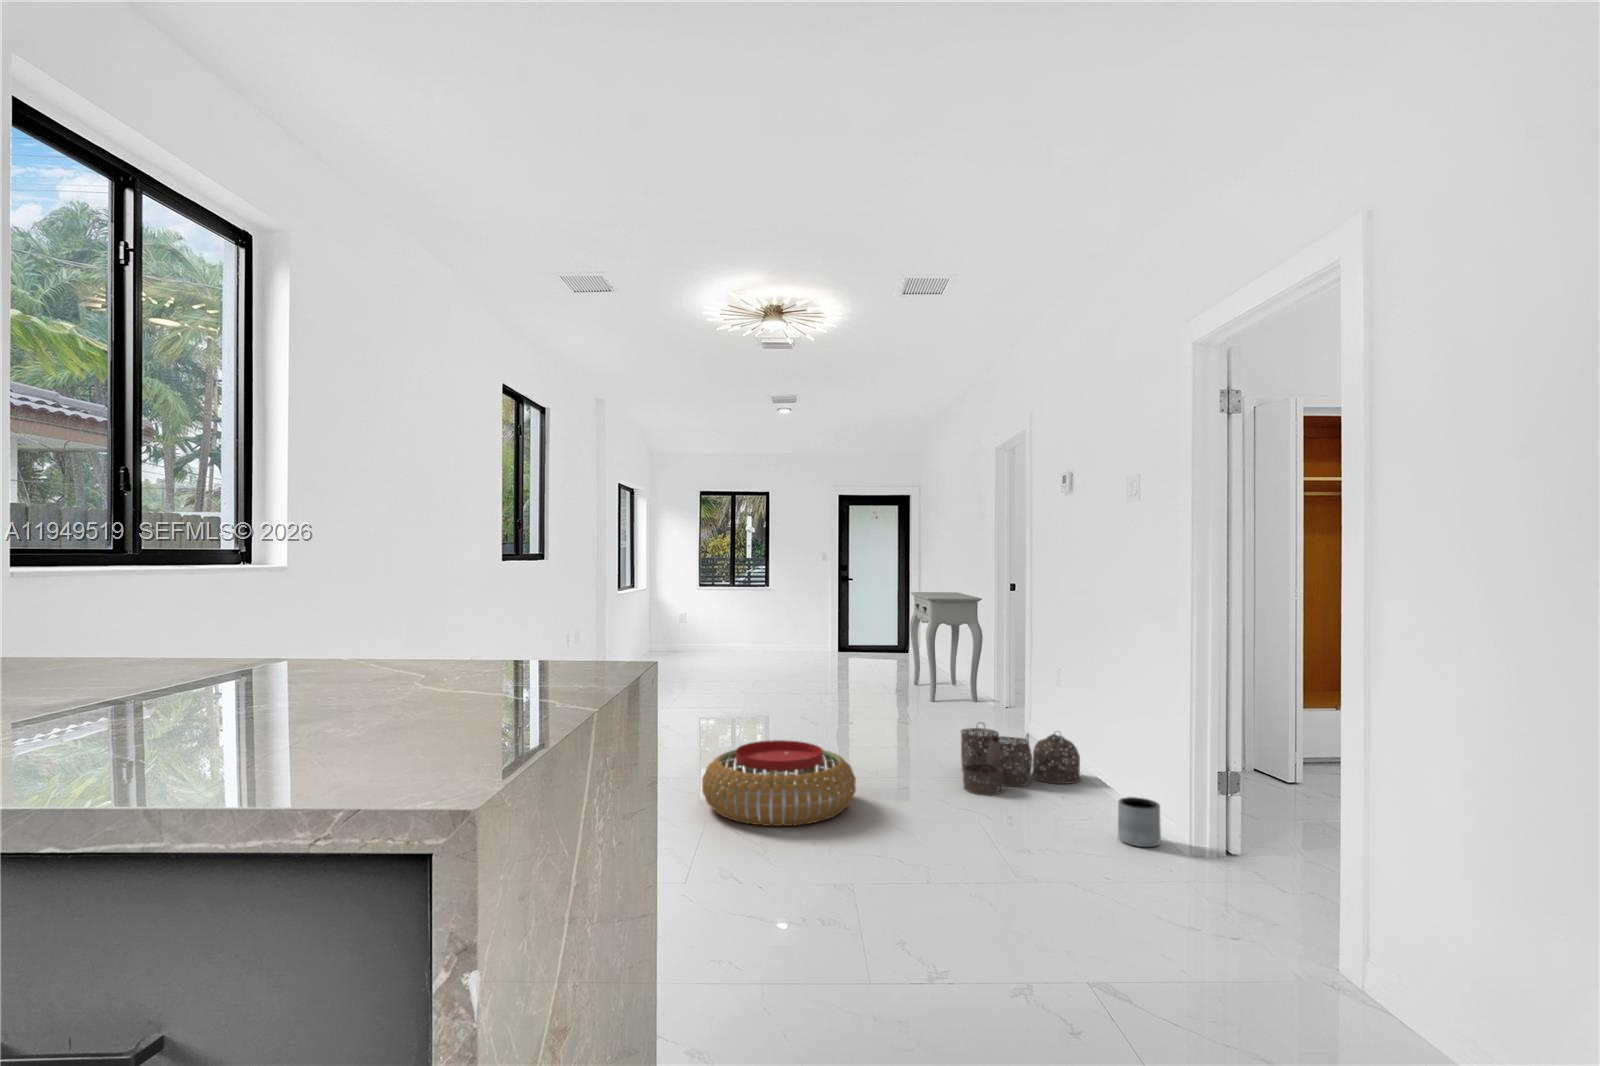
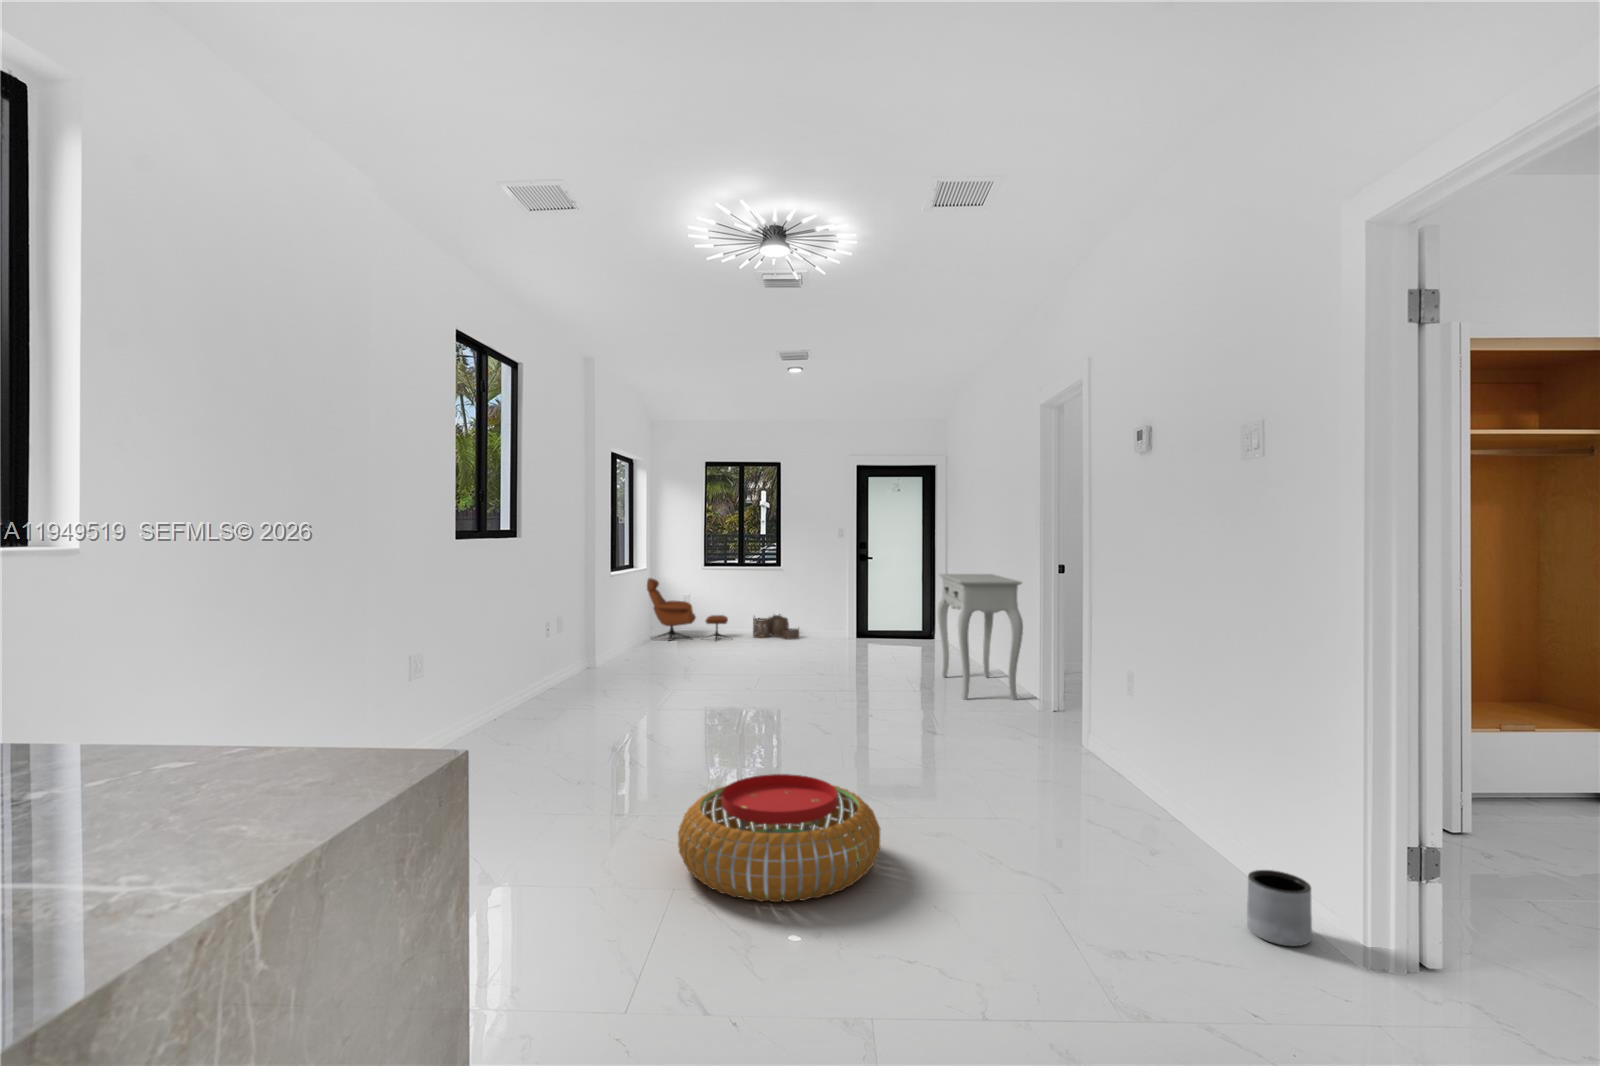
lounge chair: none [642,597,722,657] -> present [647,578,728,641]
woven basket: present [961,727,1080,795] -> present [753,614,799,639]

